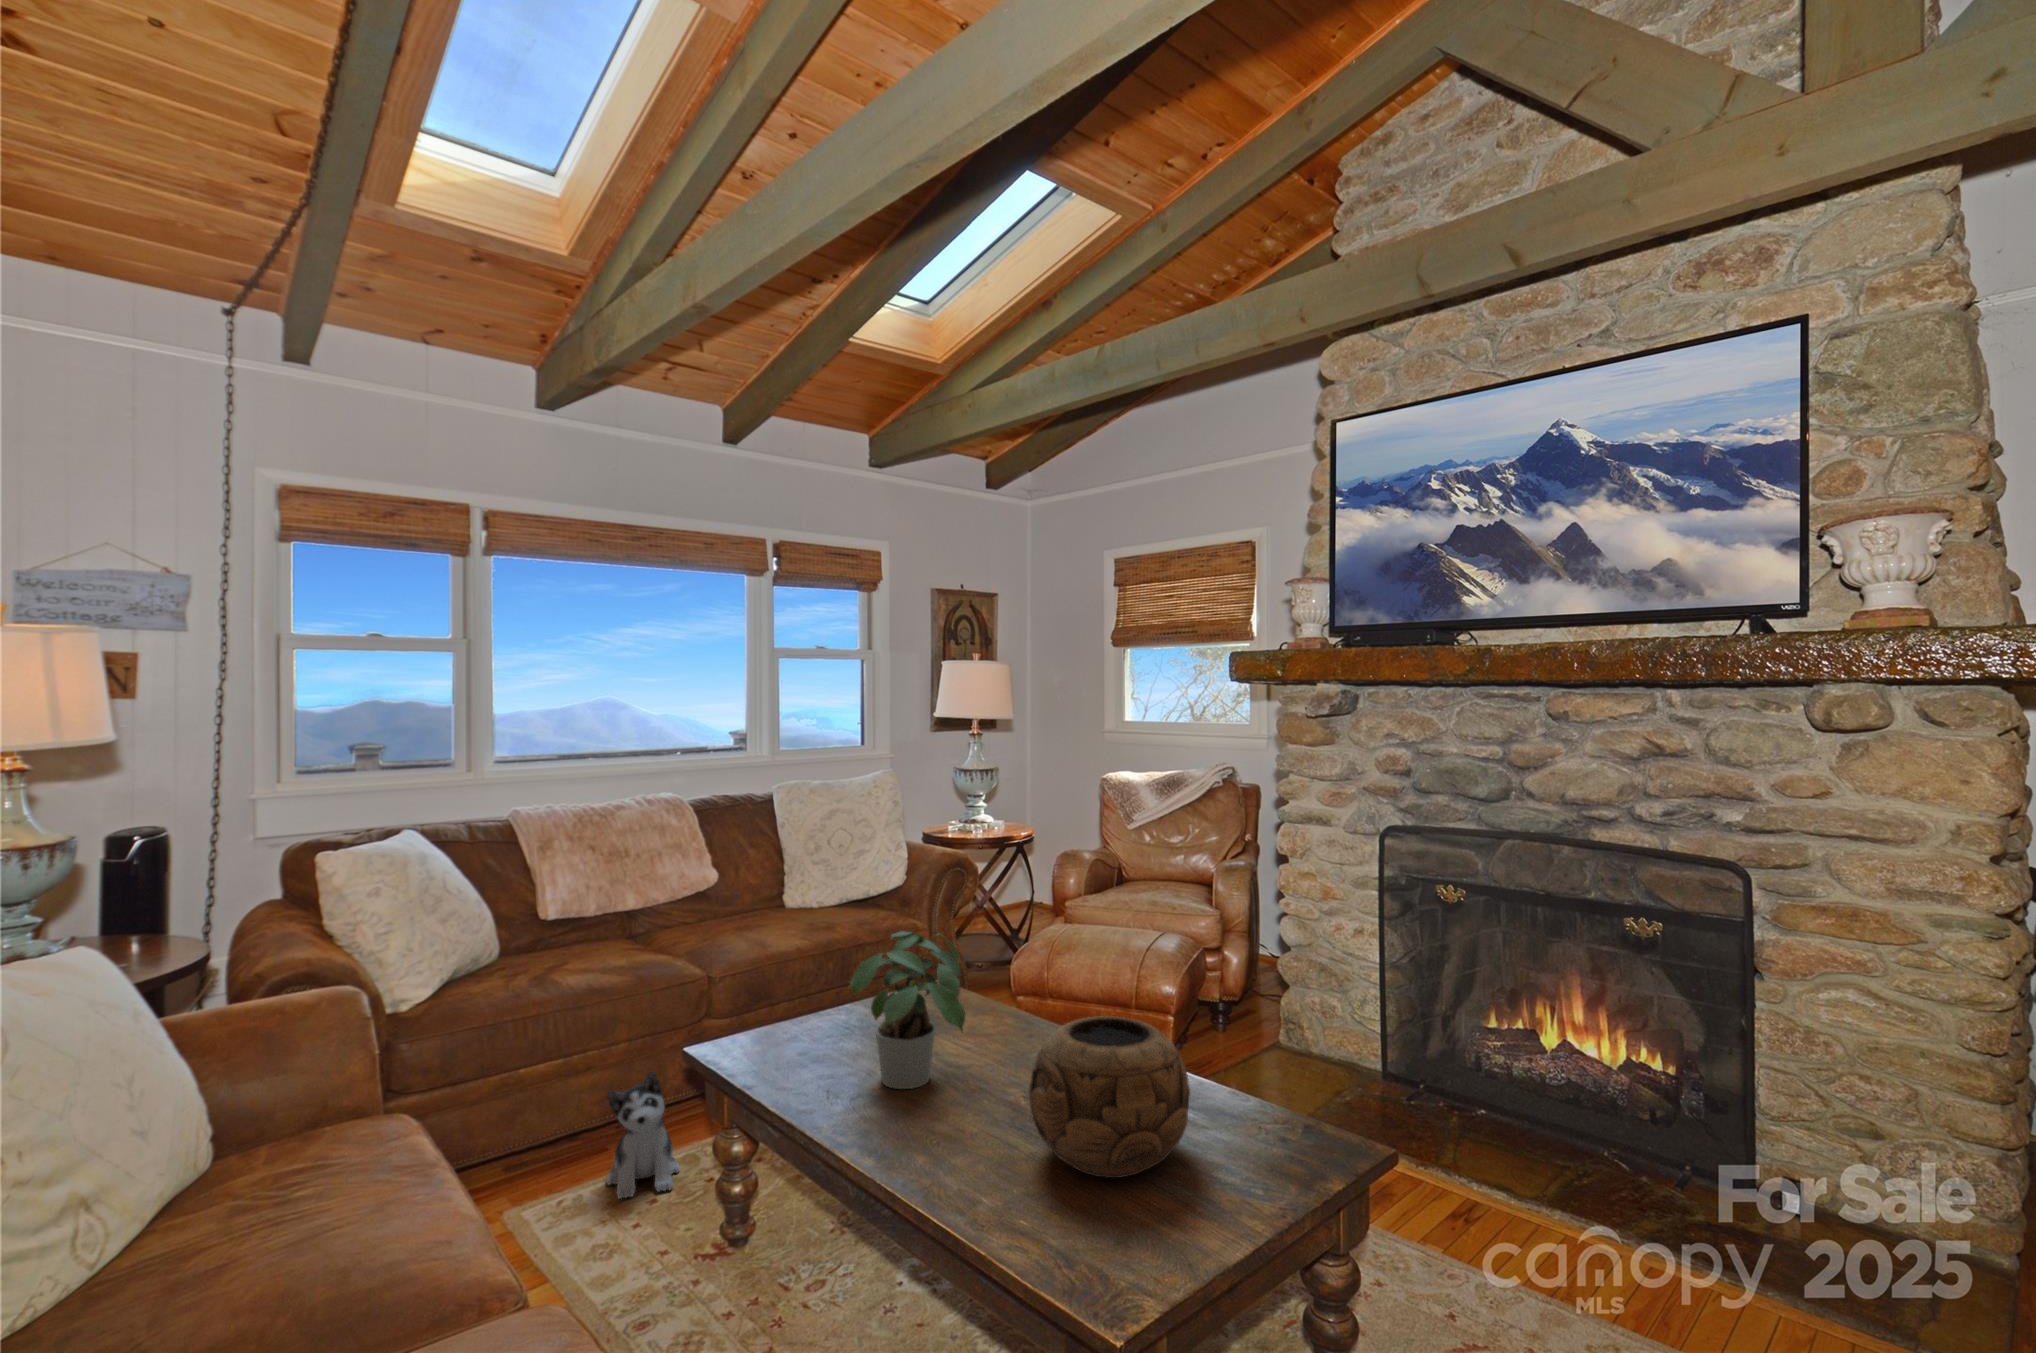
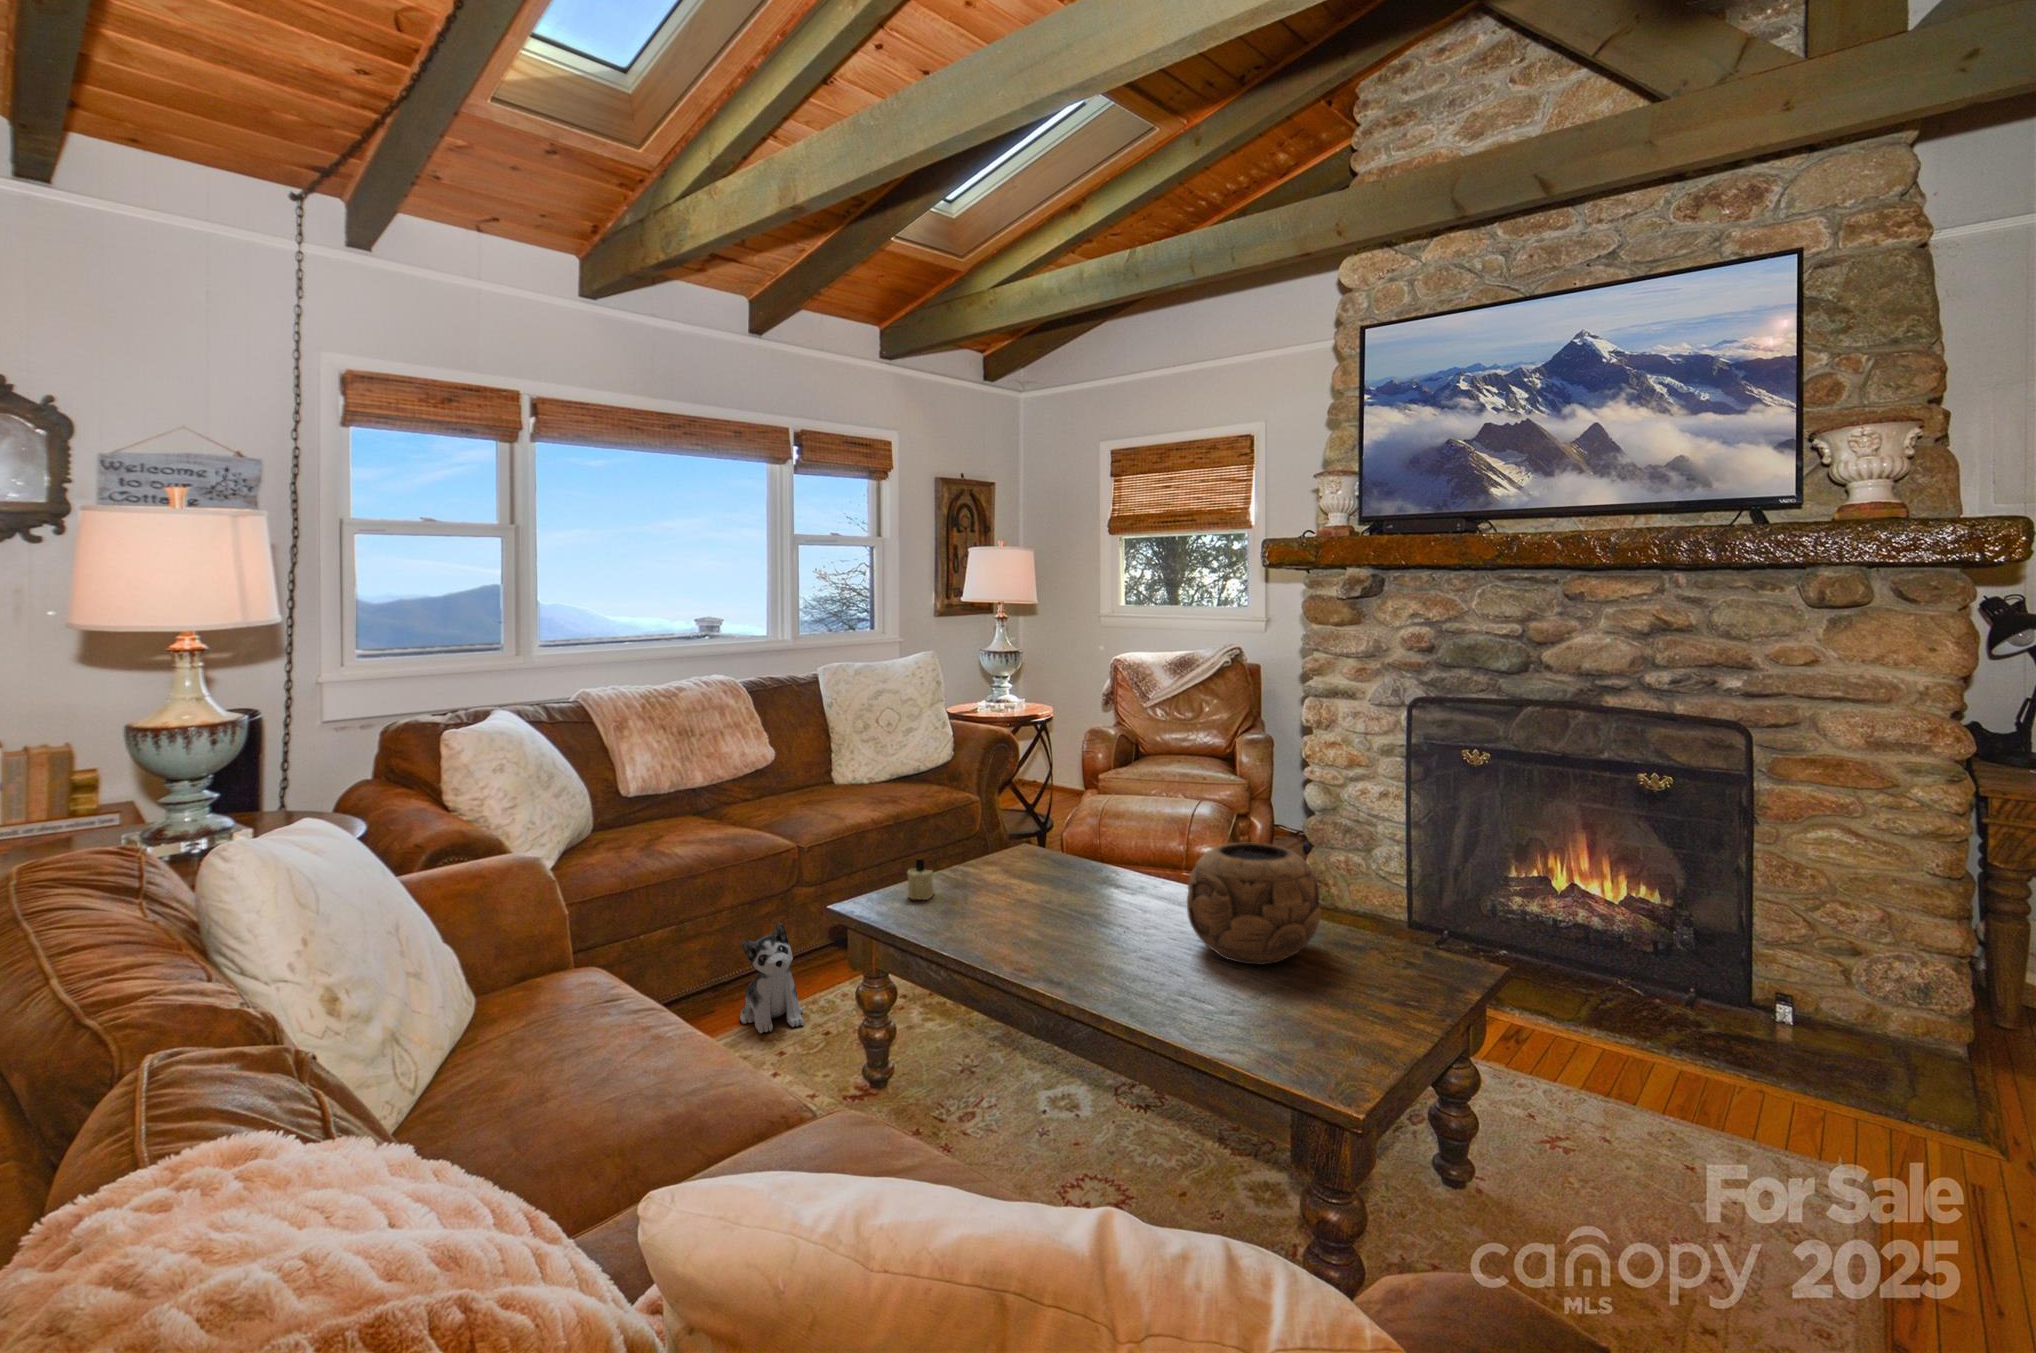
potted plant: present [850,931,966,1089] -> none [1010,784,1116,916]
candle: none [760,1011,794,1060] -> present [907,859,935,900]

